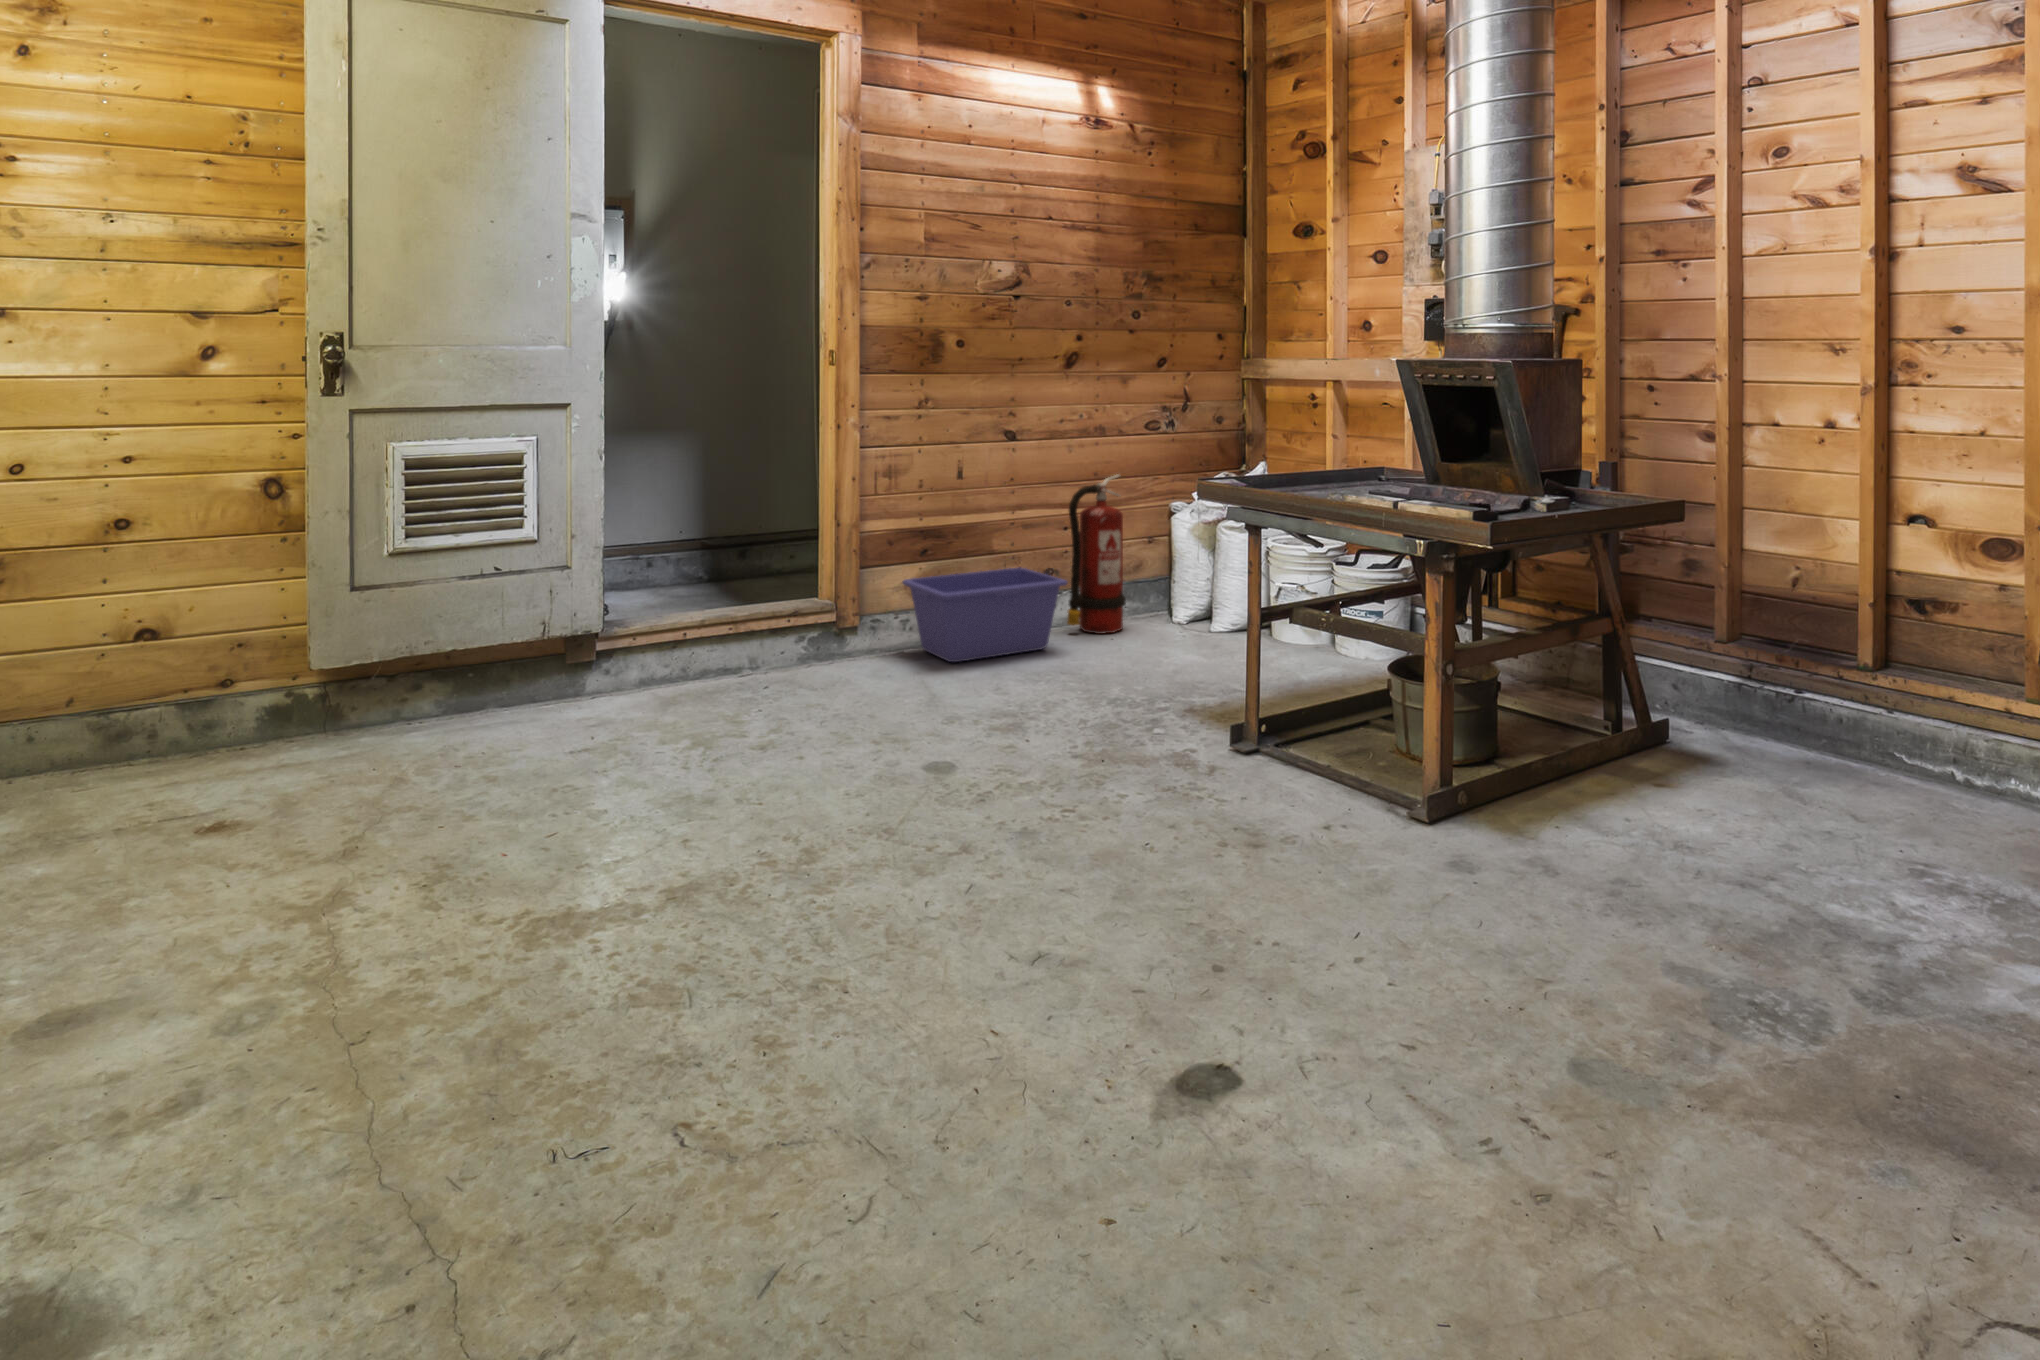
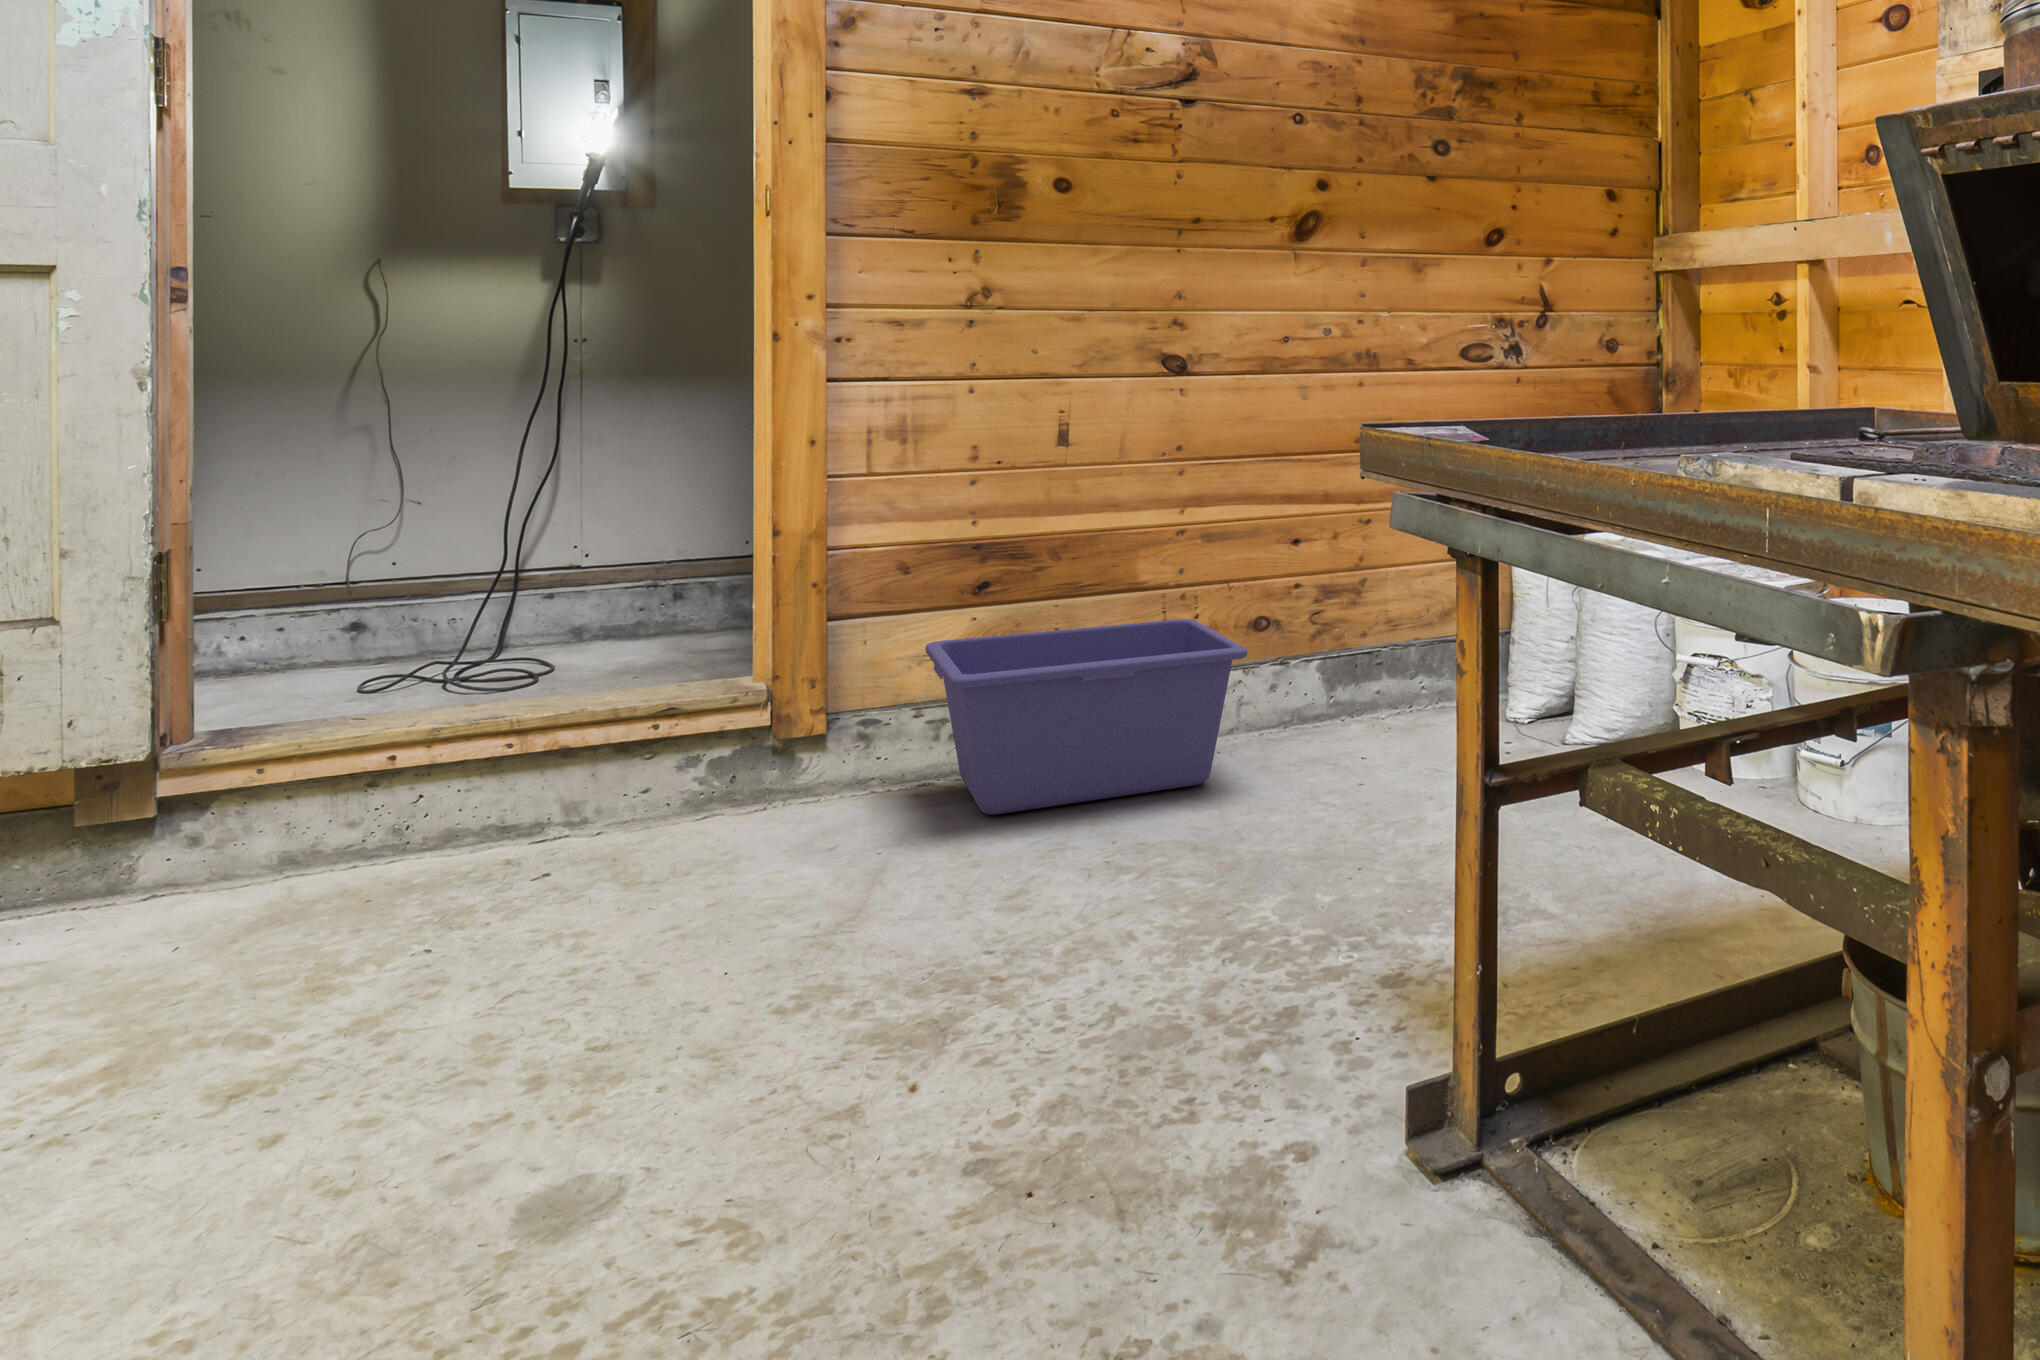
fire extinguisher: present [1067,475,1126,634] -> none [1278,444,1395,748]

